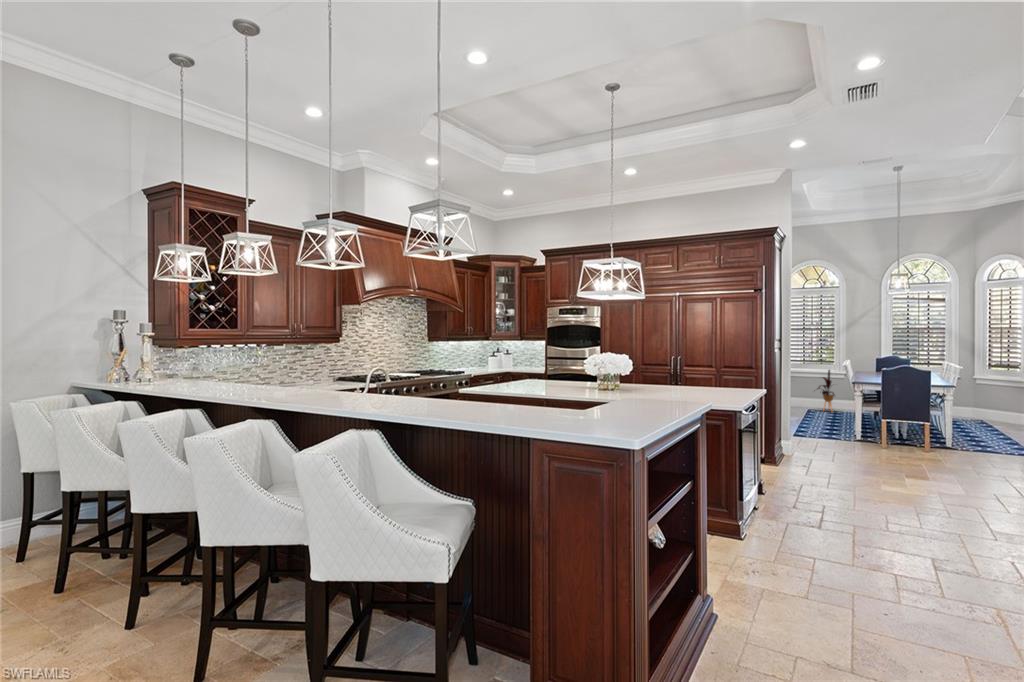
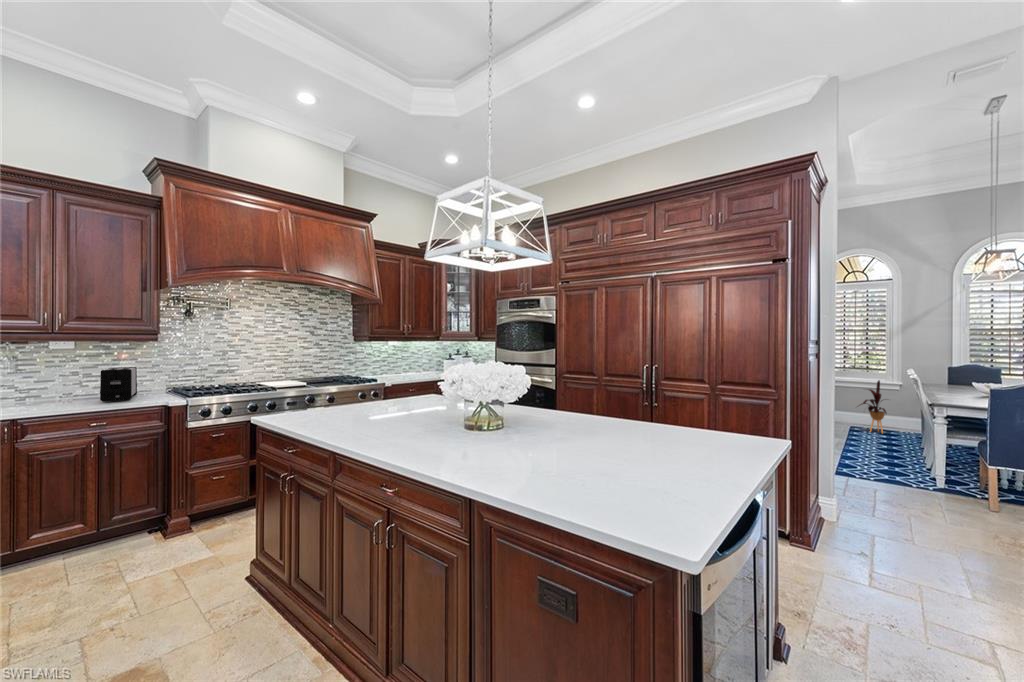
toaster: none [304,362,334,386] -> present [100,367,137,402]

